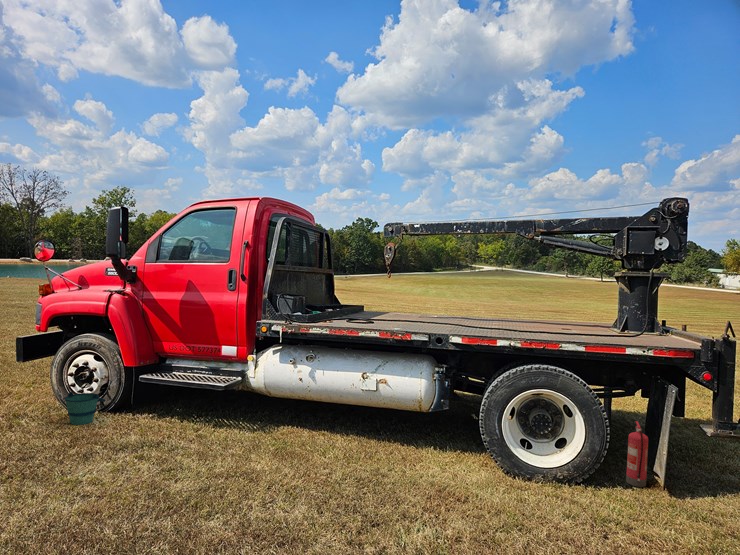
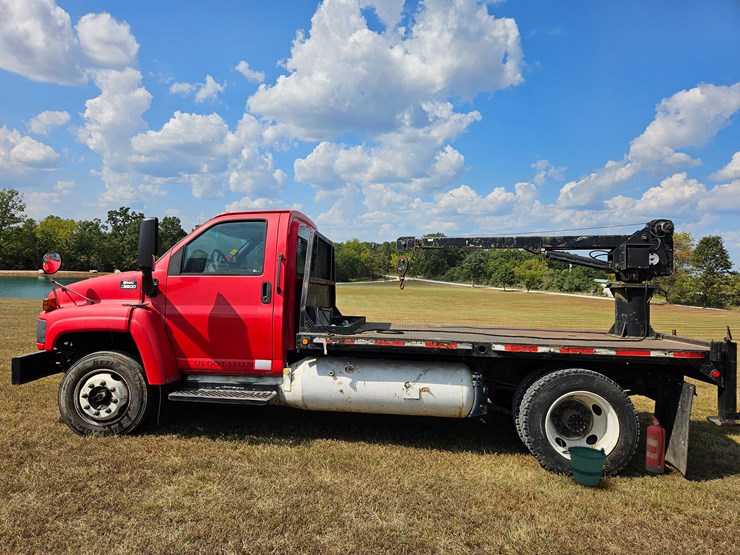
bucket: present [65,392,106,425] -> present [562,446,607,486]

